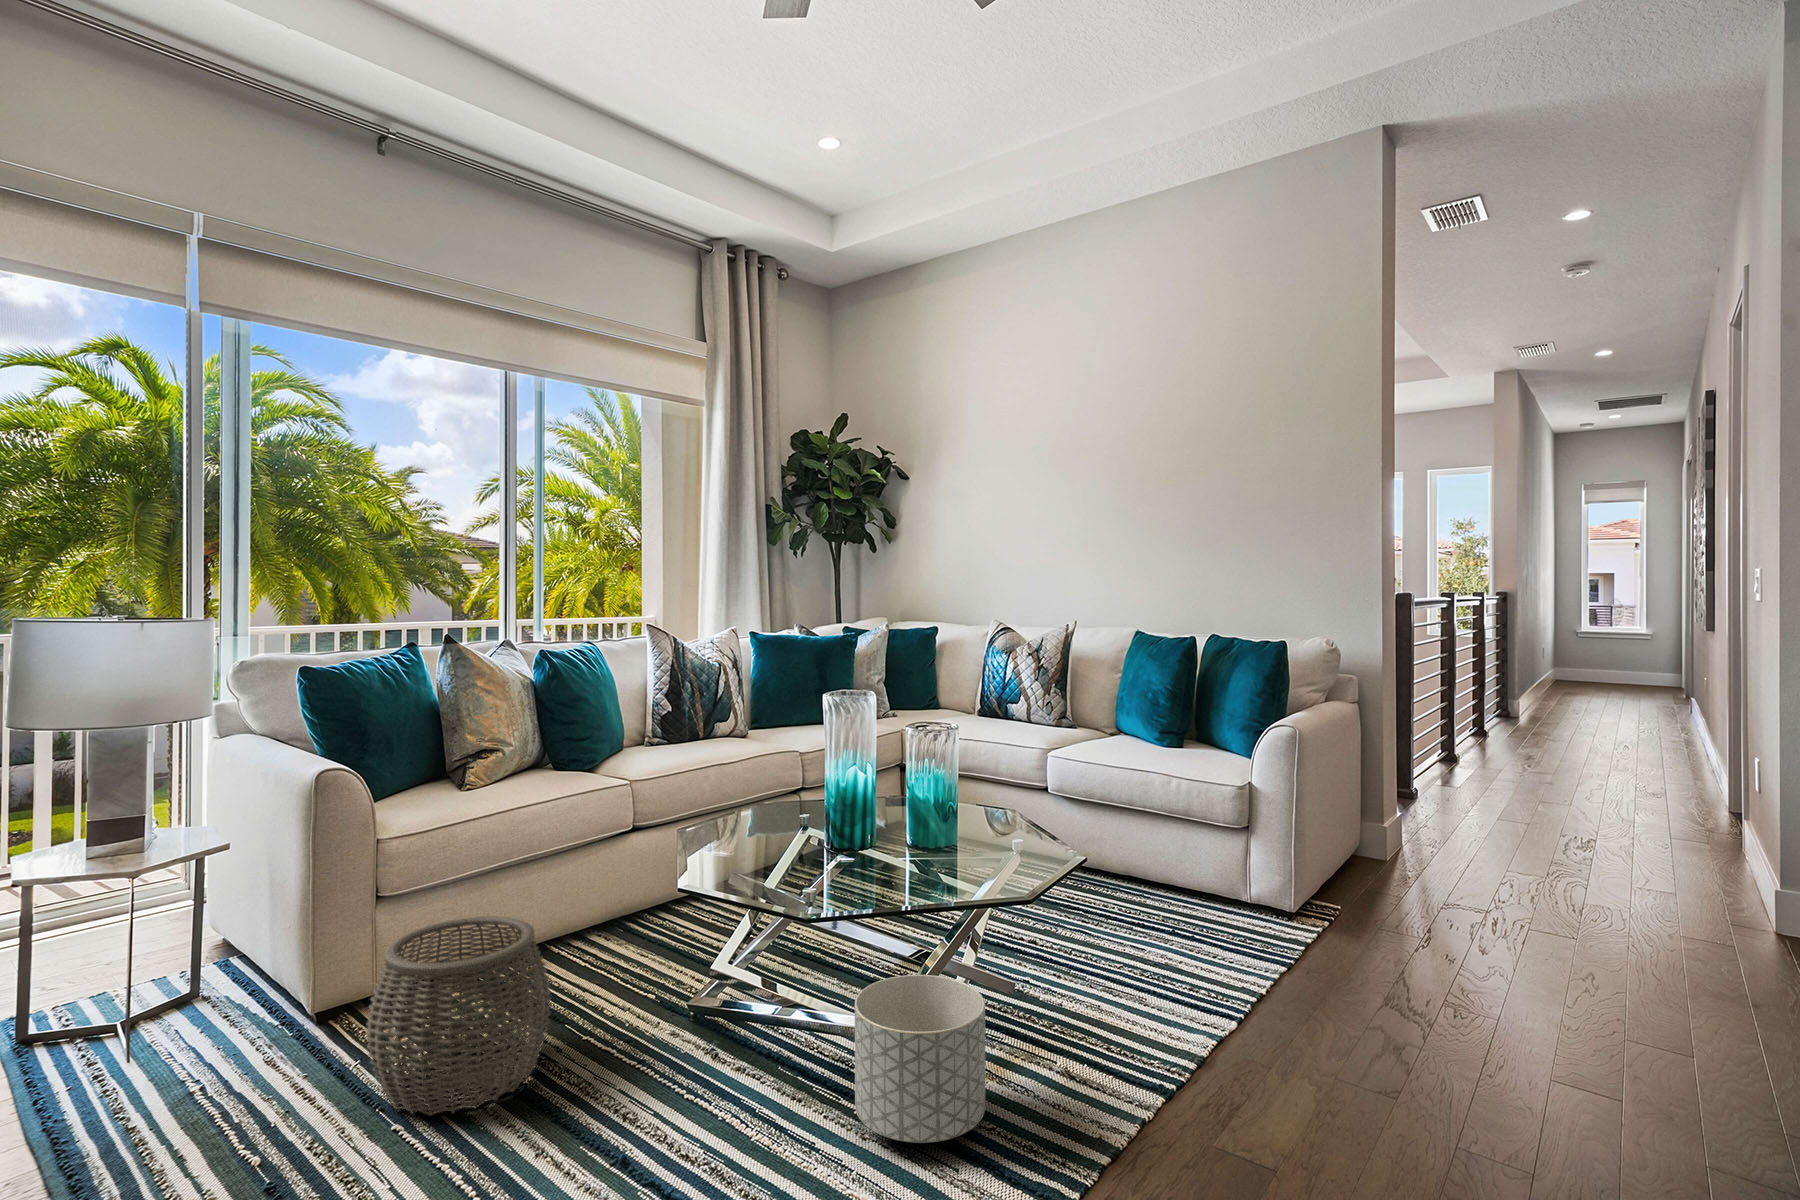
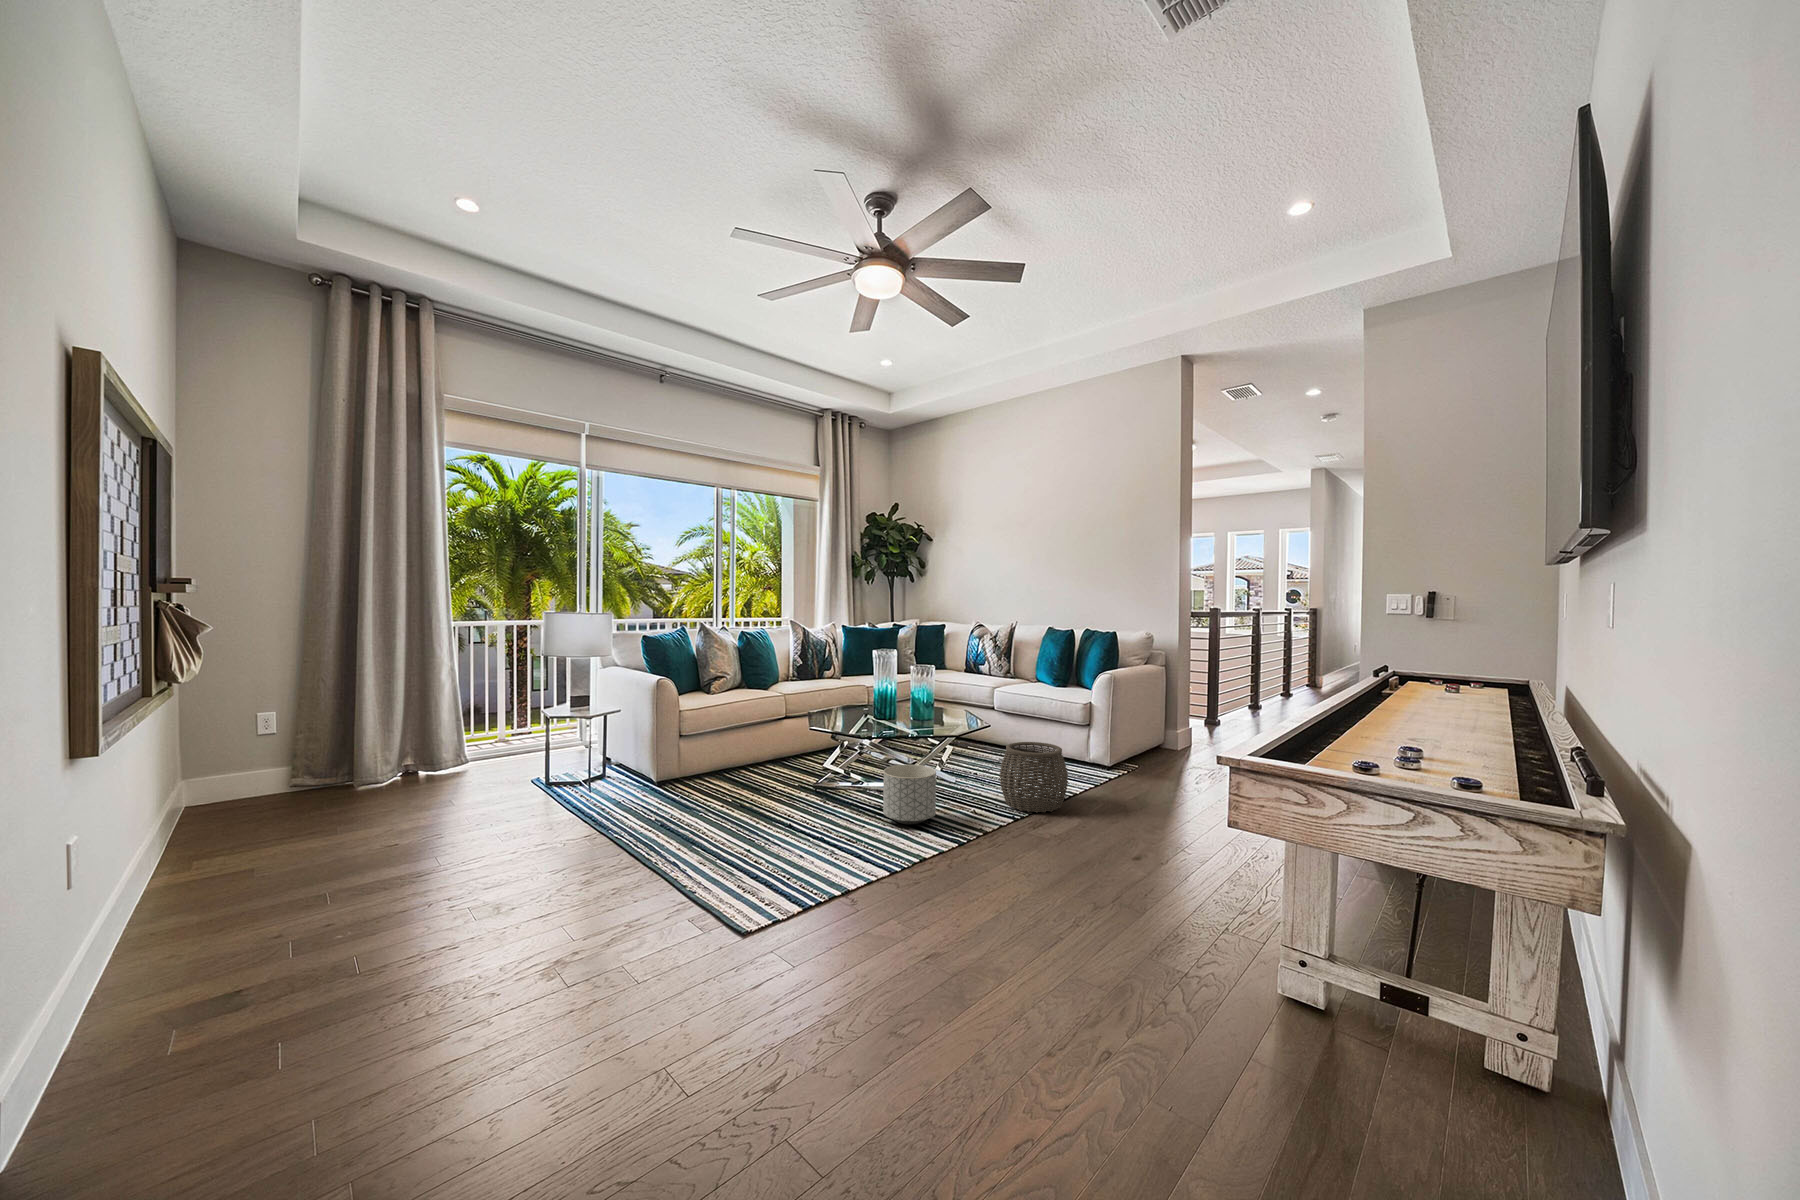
woven basket: present [367,916,551,1115] -> present [999,742,1068,813]

